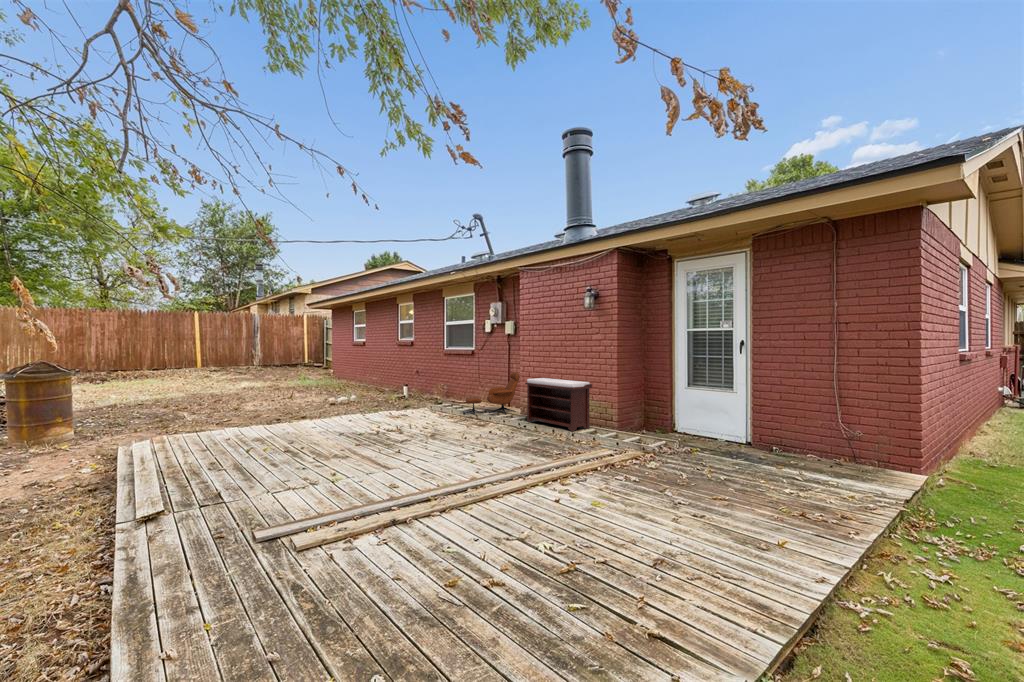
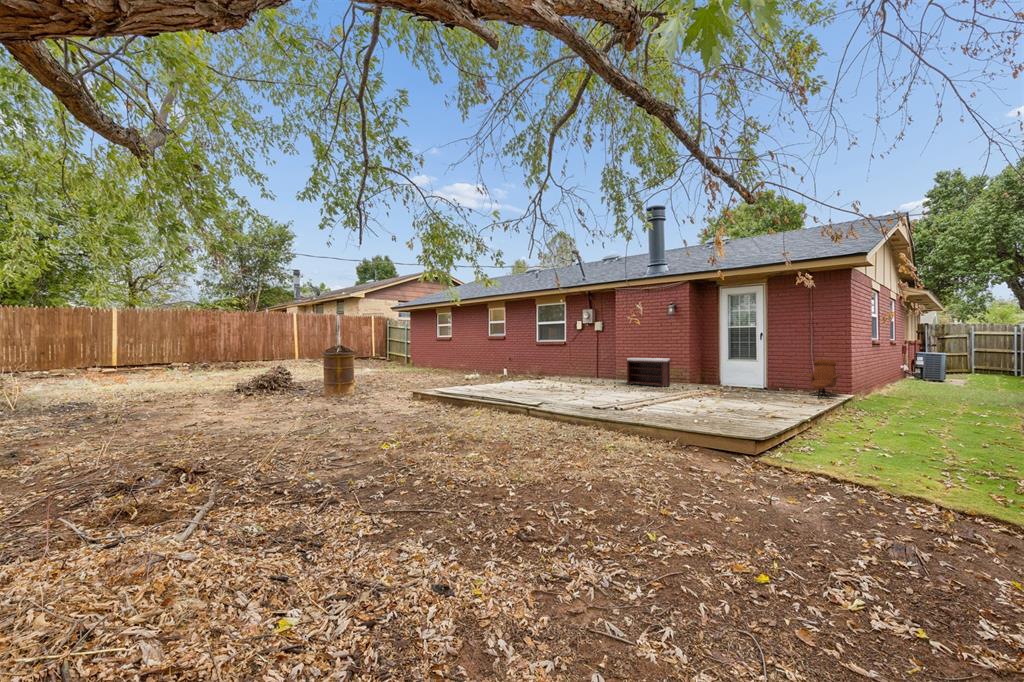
lounge chair: present [464,372,519,414] -> present [806,359,842,397]

